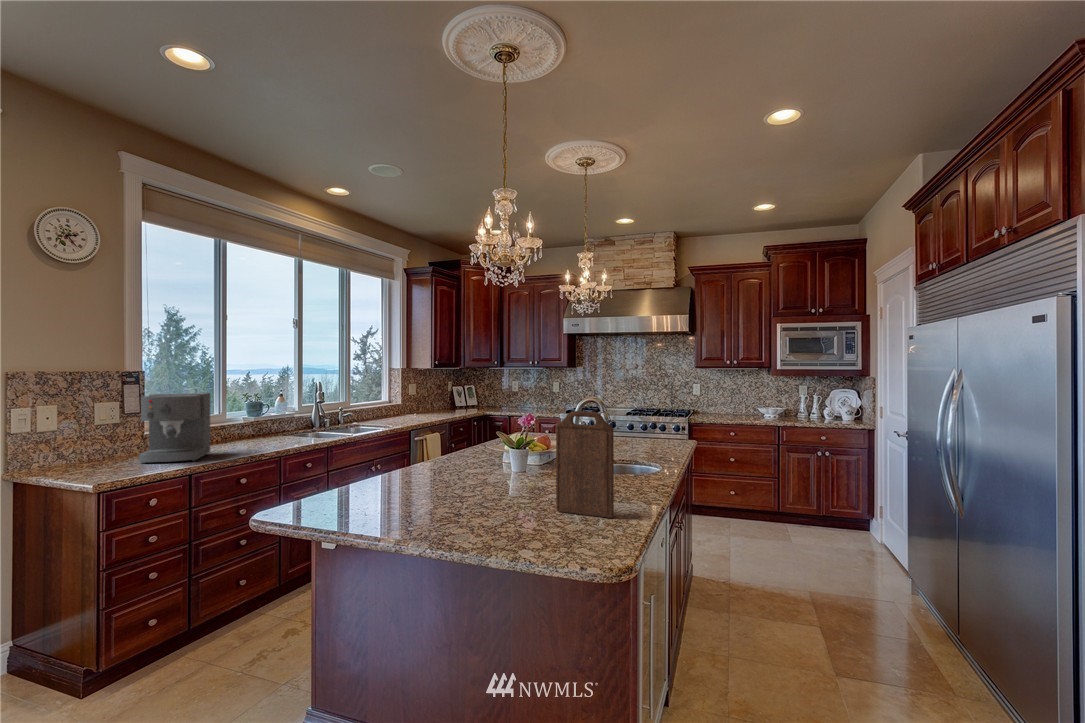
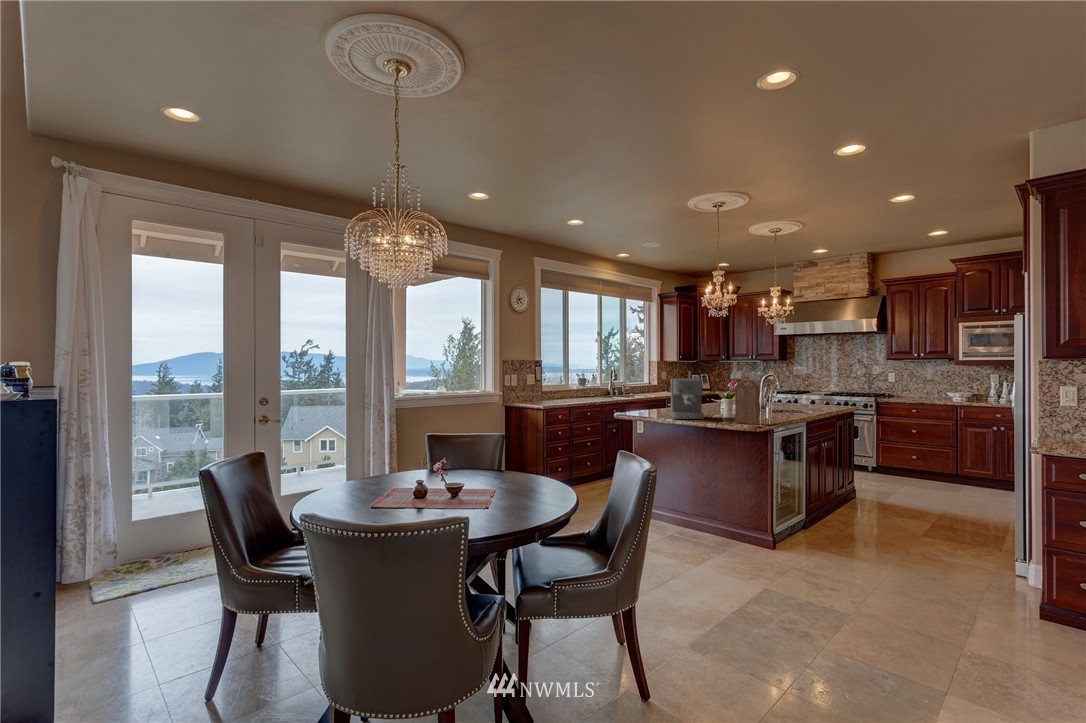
coffee maker: present [139,393,210,464] -> present [671,379,704,419]

